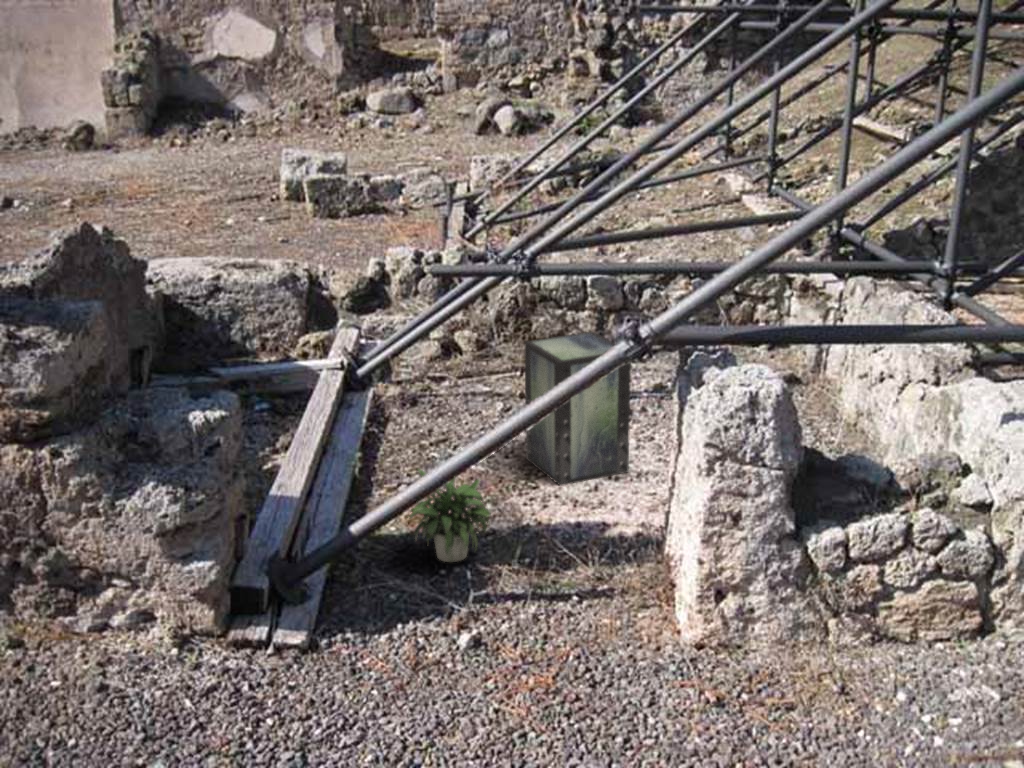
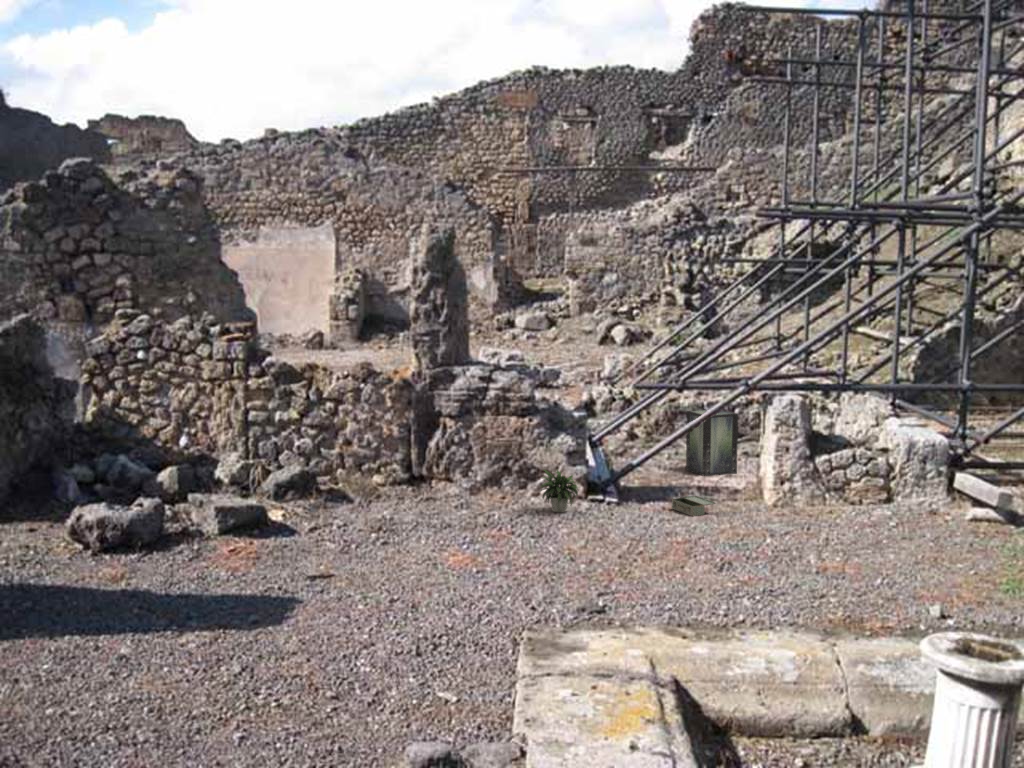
potted plant: present [407,469,491,562] -> present [541,470,578,512]
toolbox: none [430,639,539,734] -> present [672,496,715,516]

